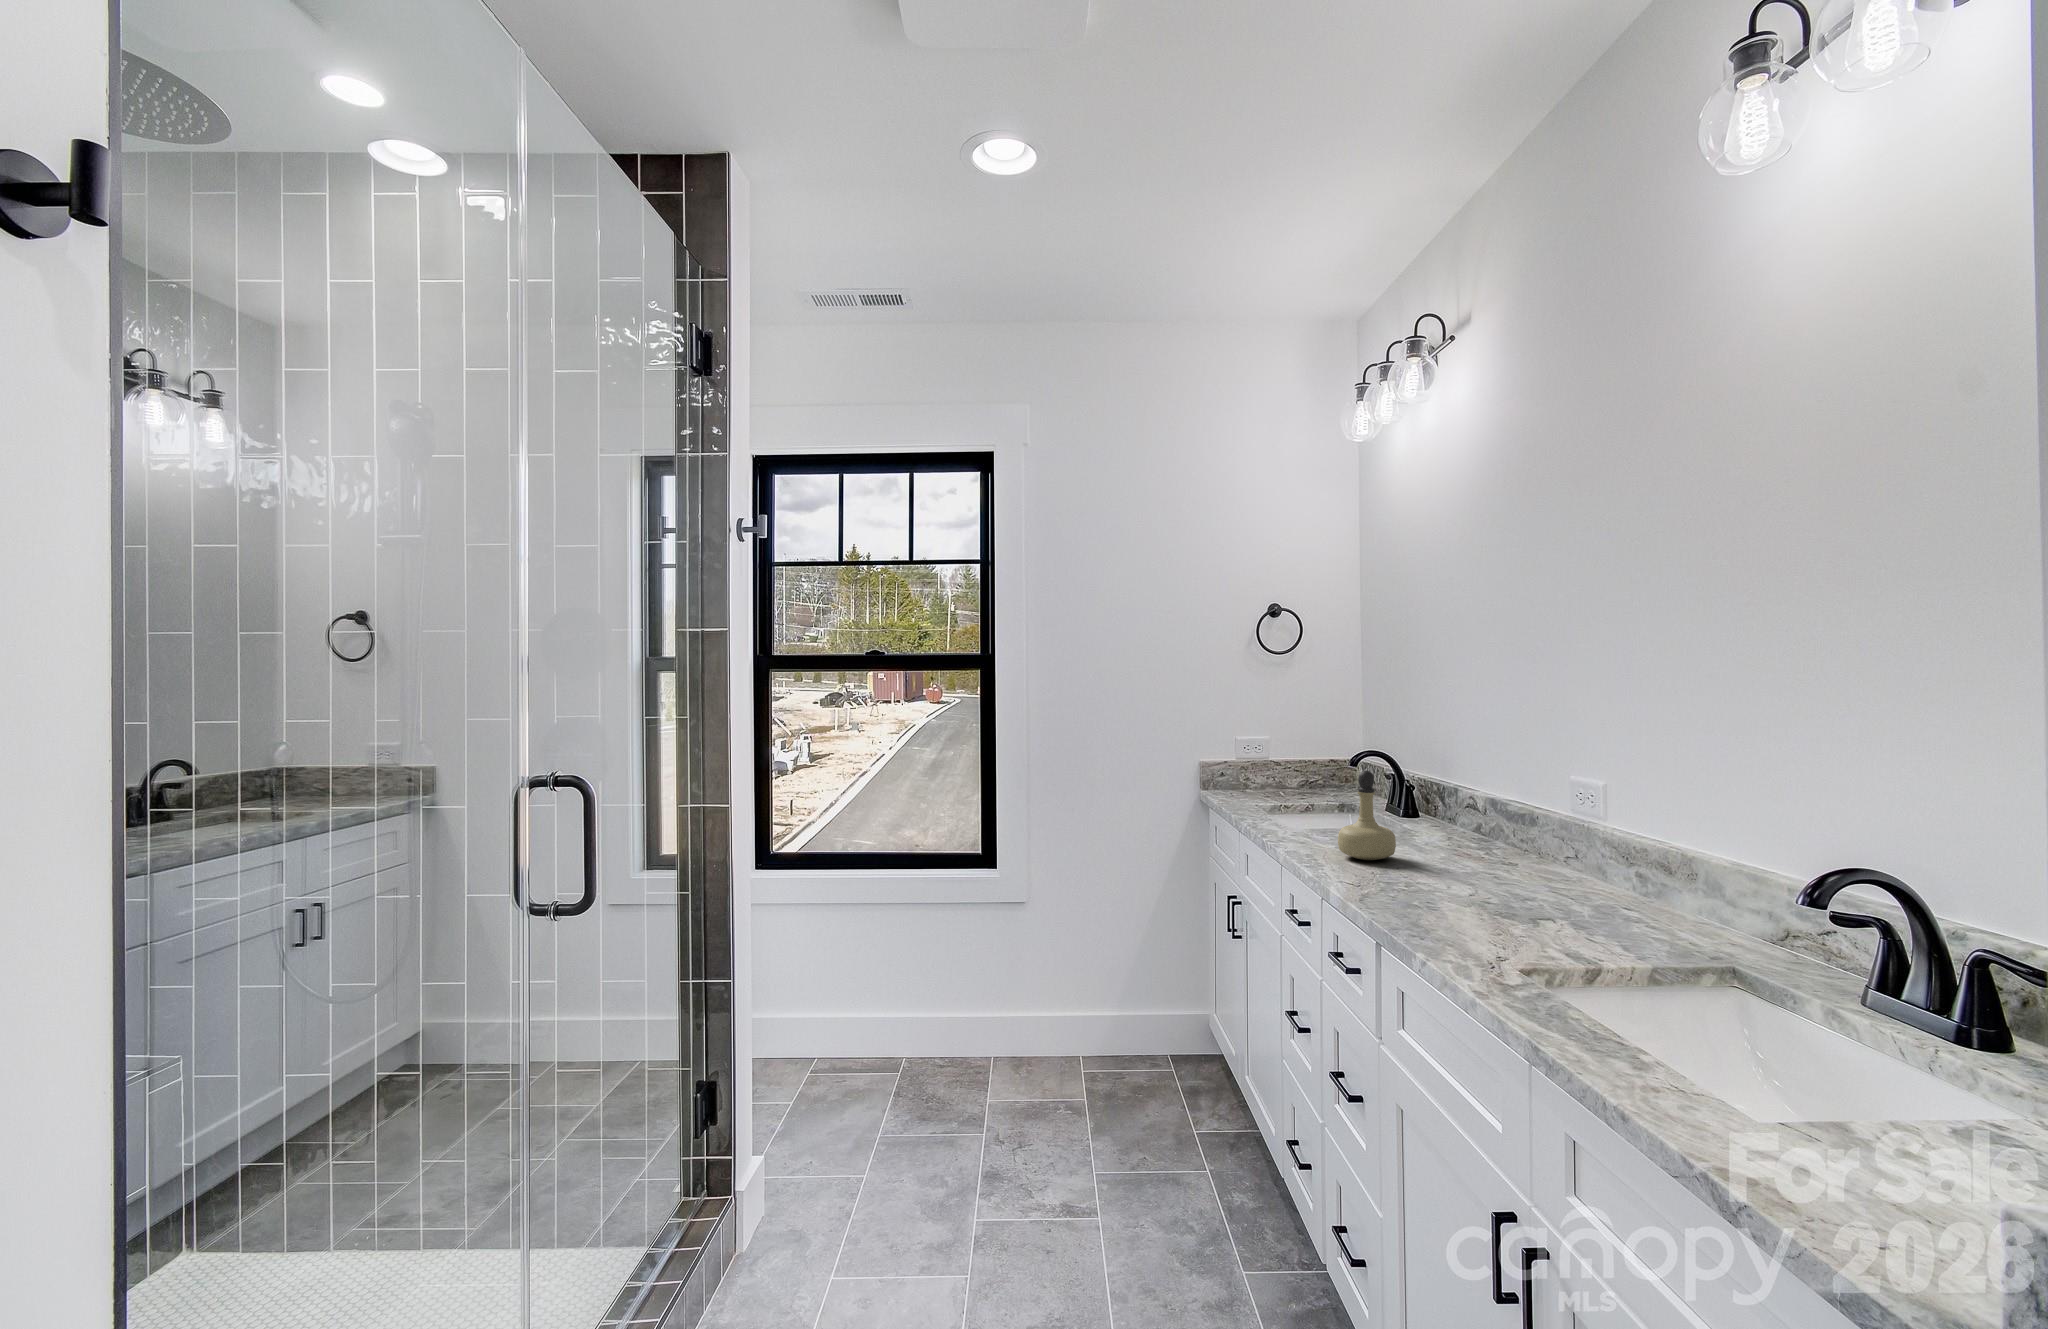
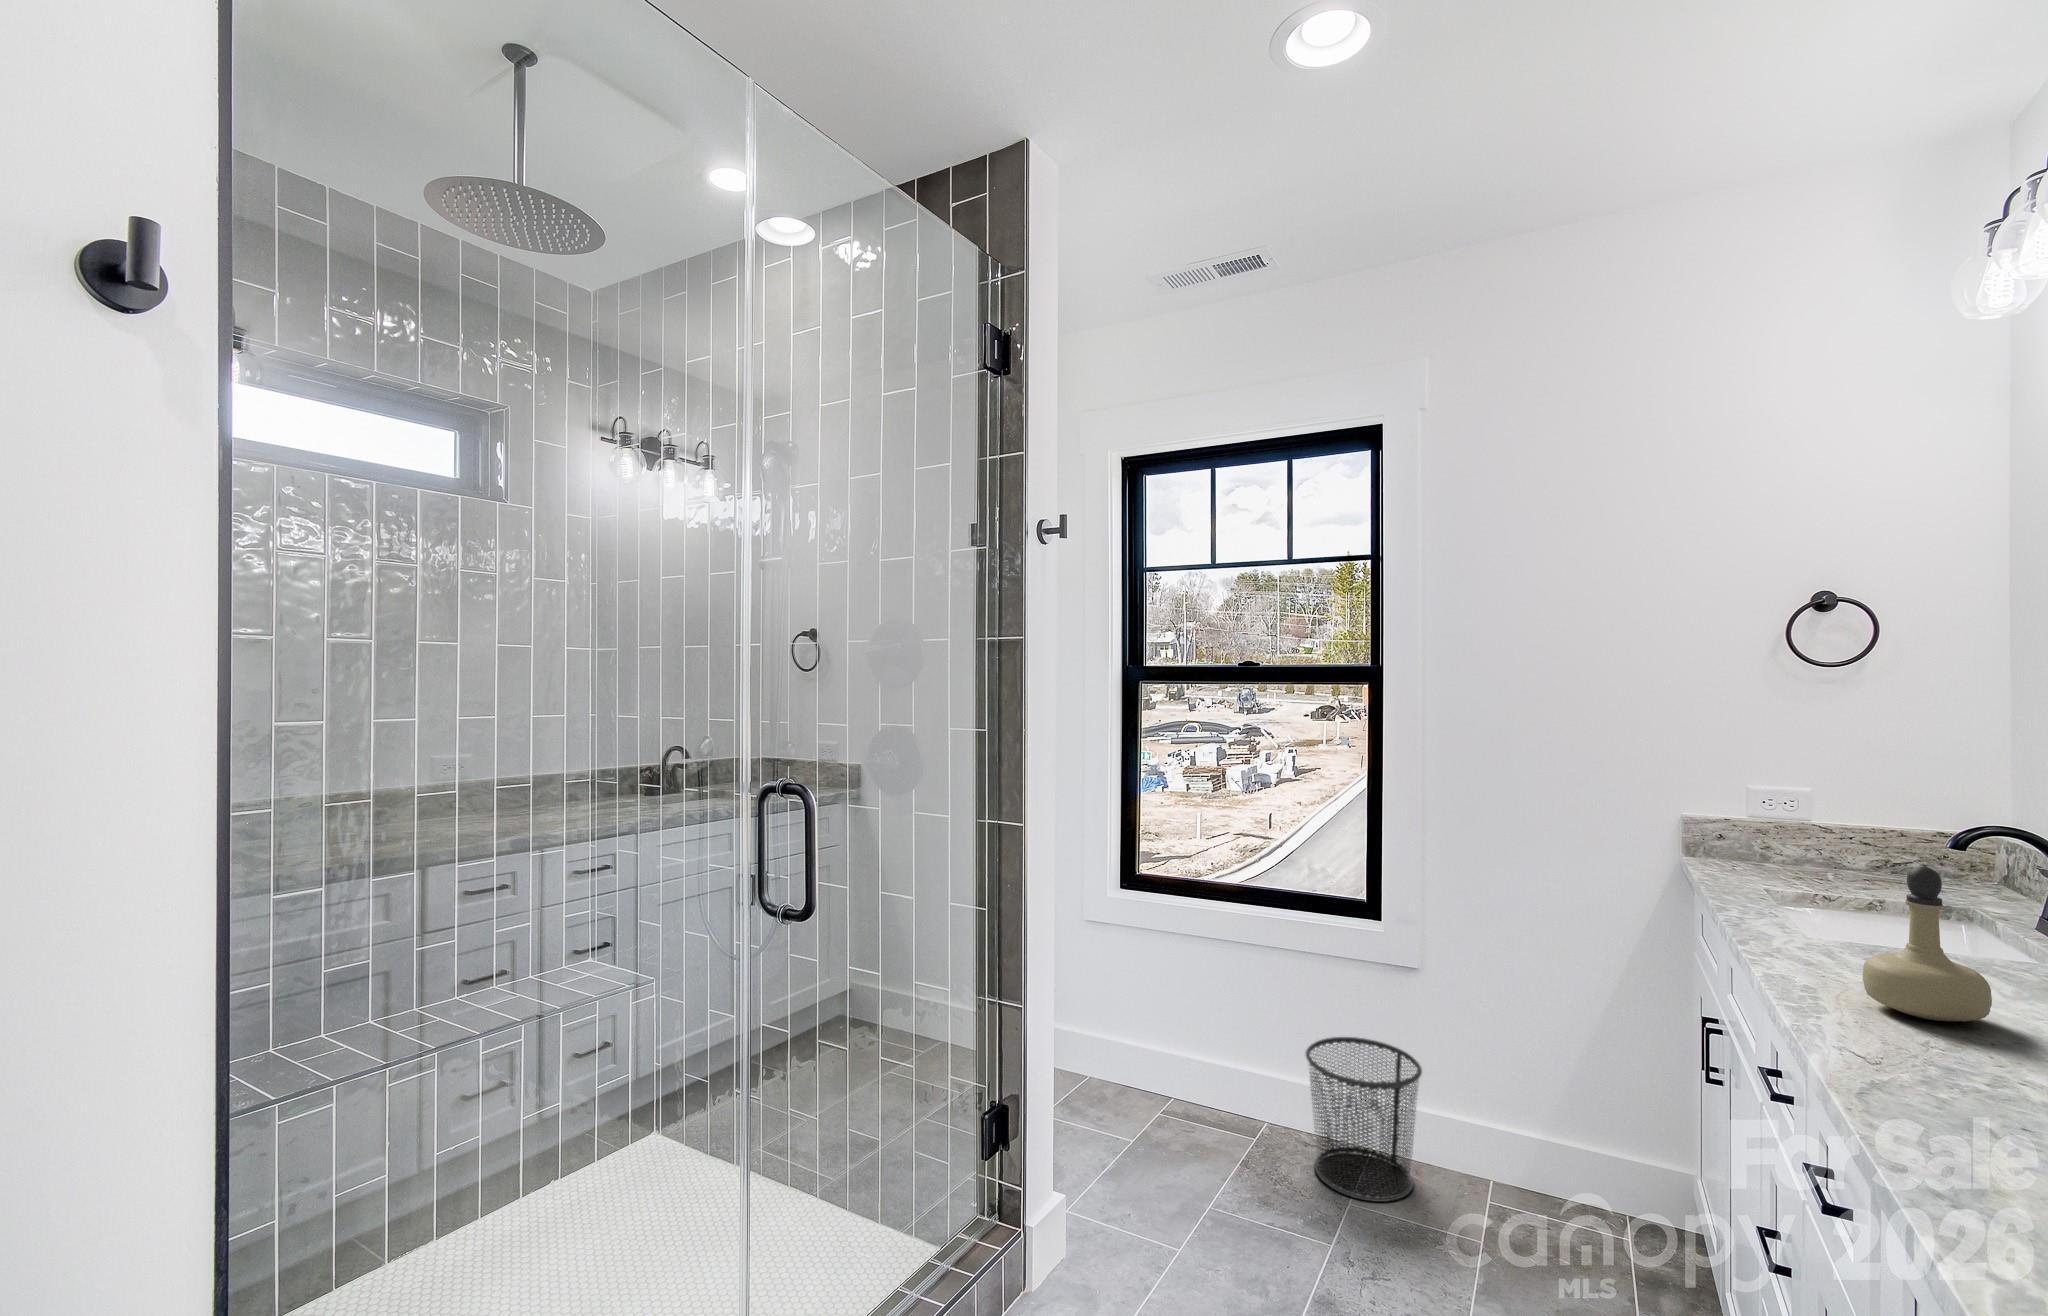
waste bin: none [946,967,1036,1096] -> present [1306,1037,1422,1202]

